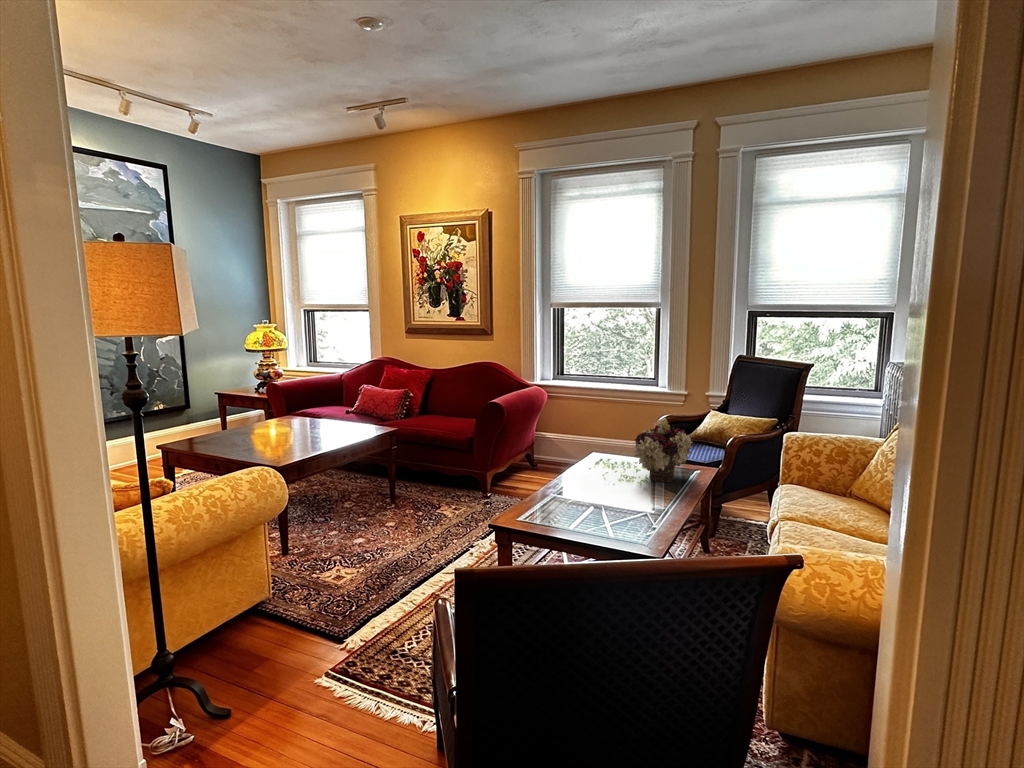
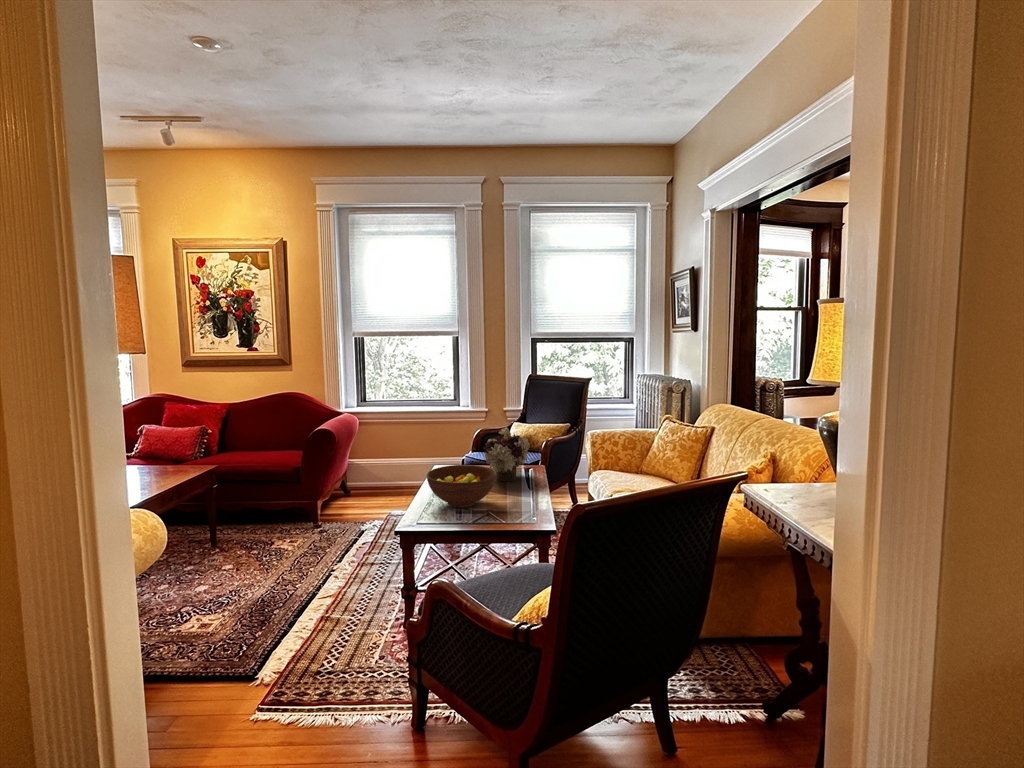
fruit bowl: none [546,456,626,507] -> present [427,465,496,508]

